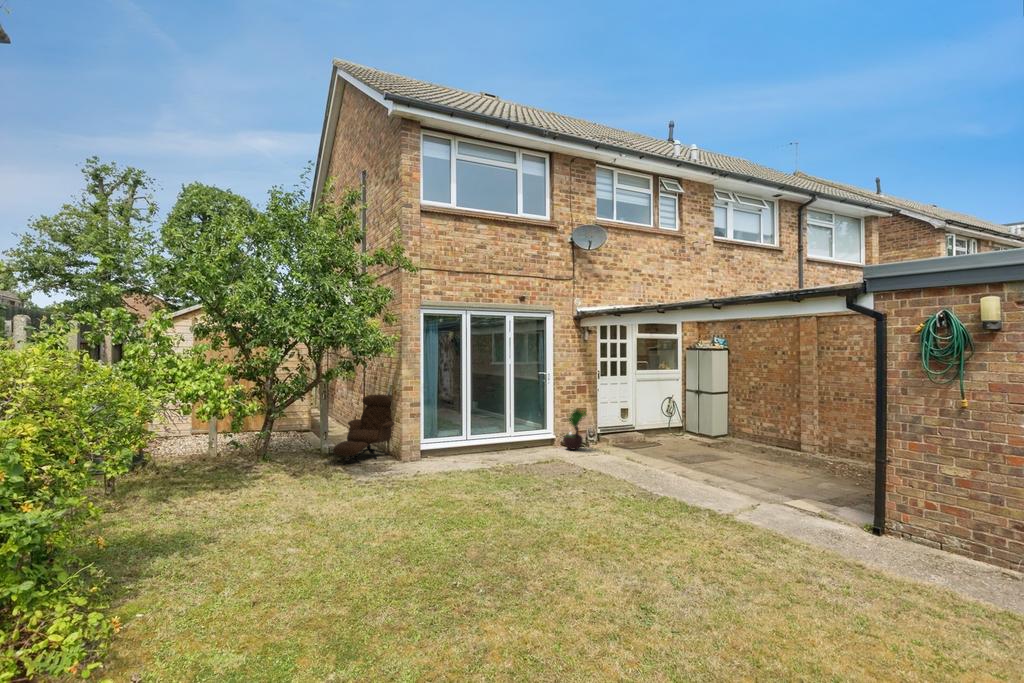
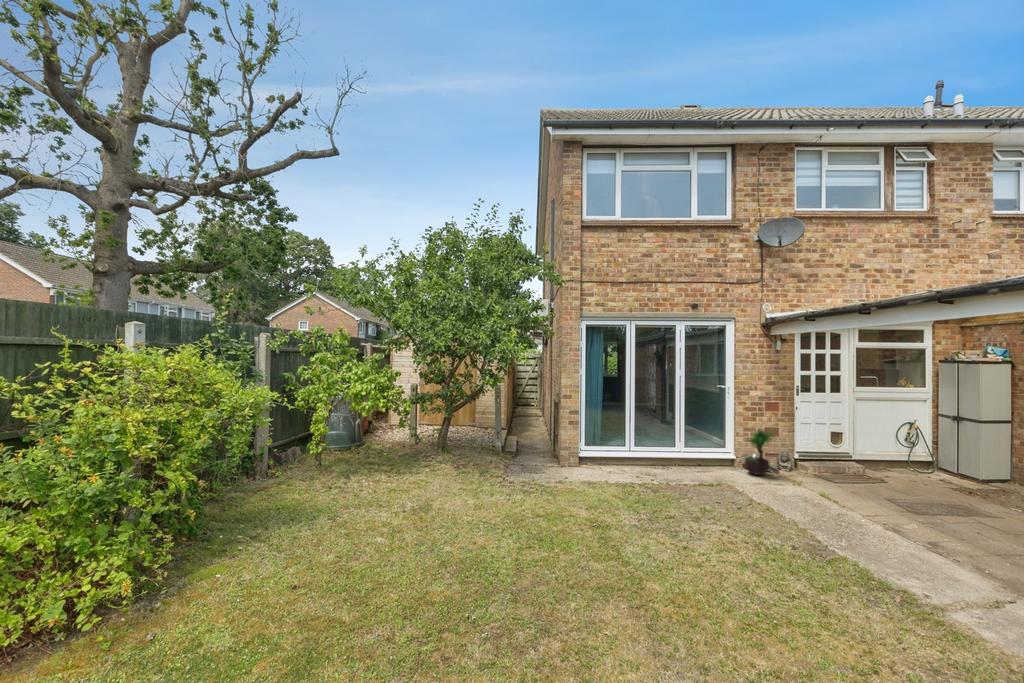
lounge chair: present [333,394,394,464] -> none [506,399,565,462]

